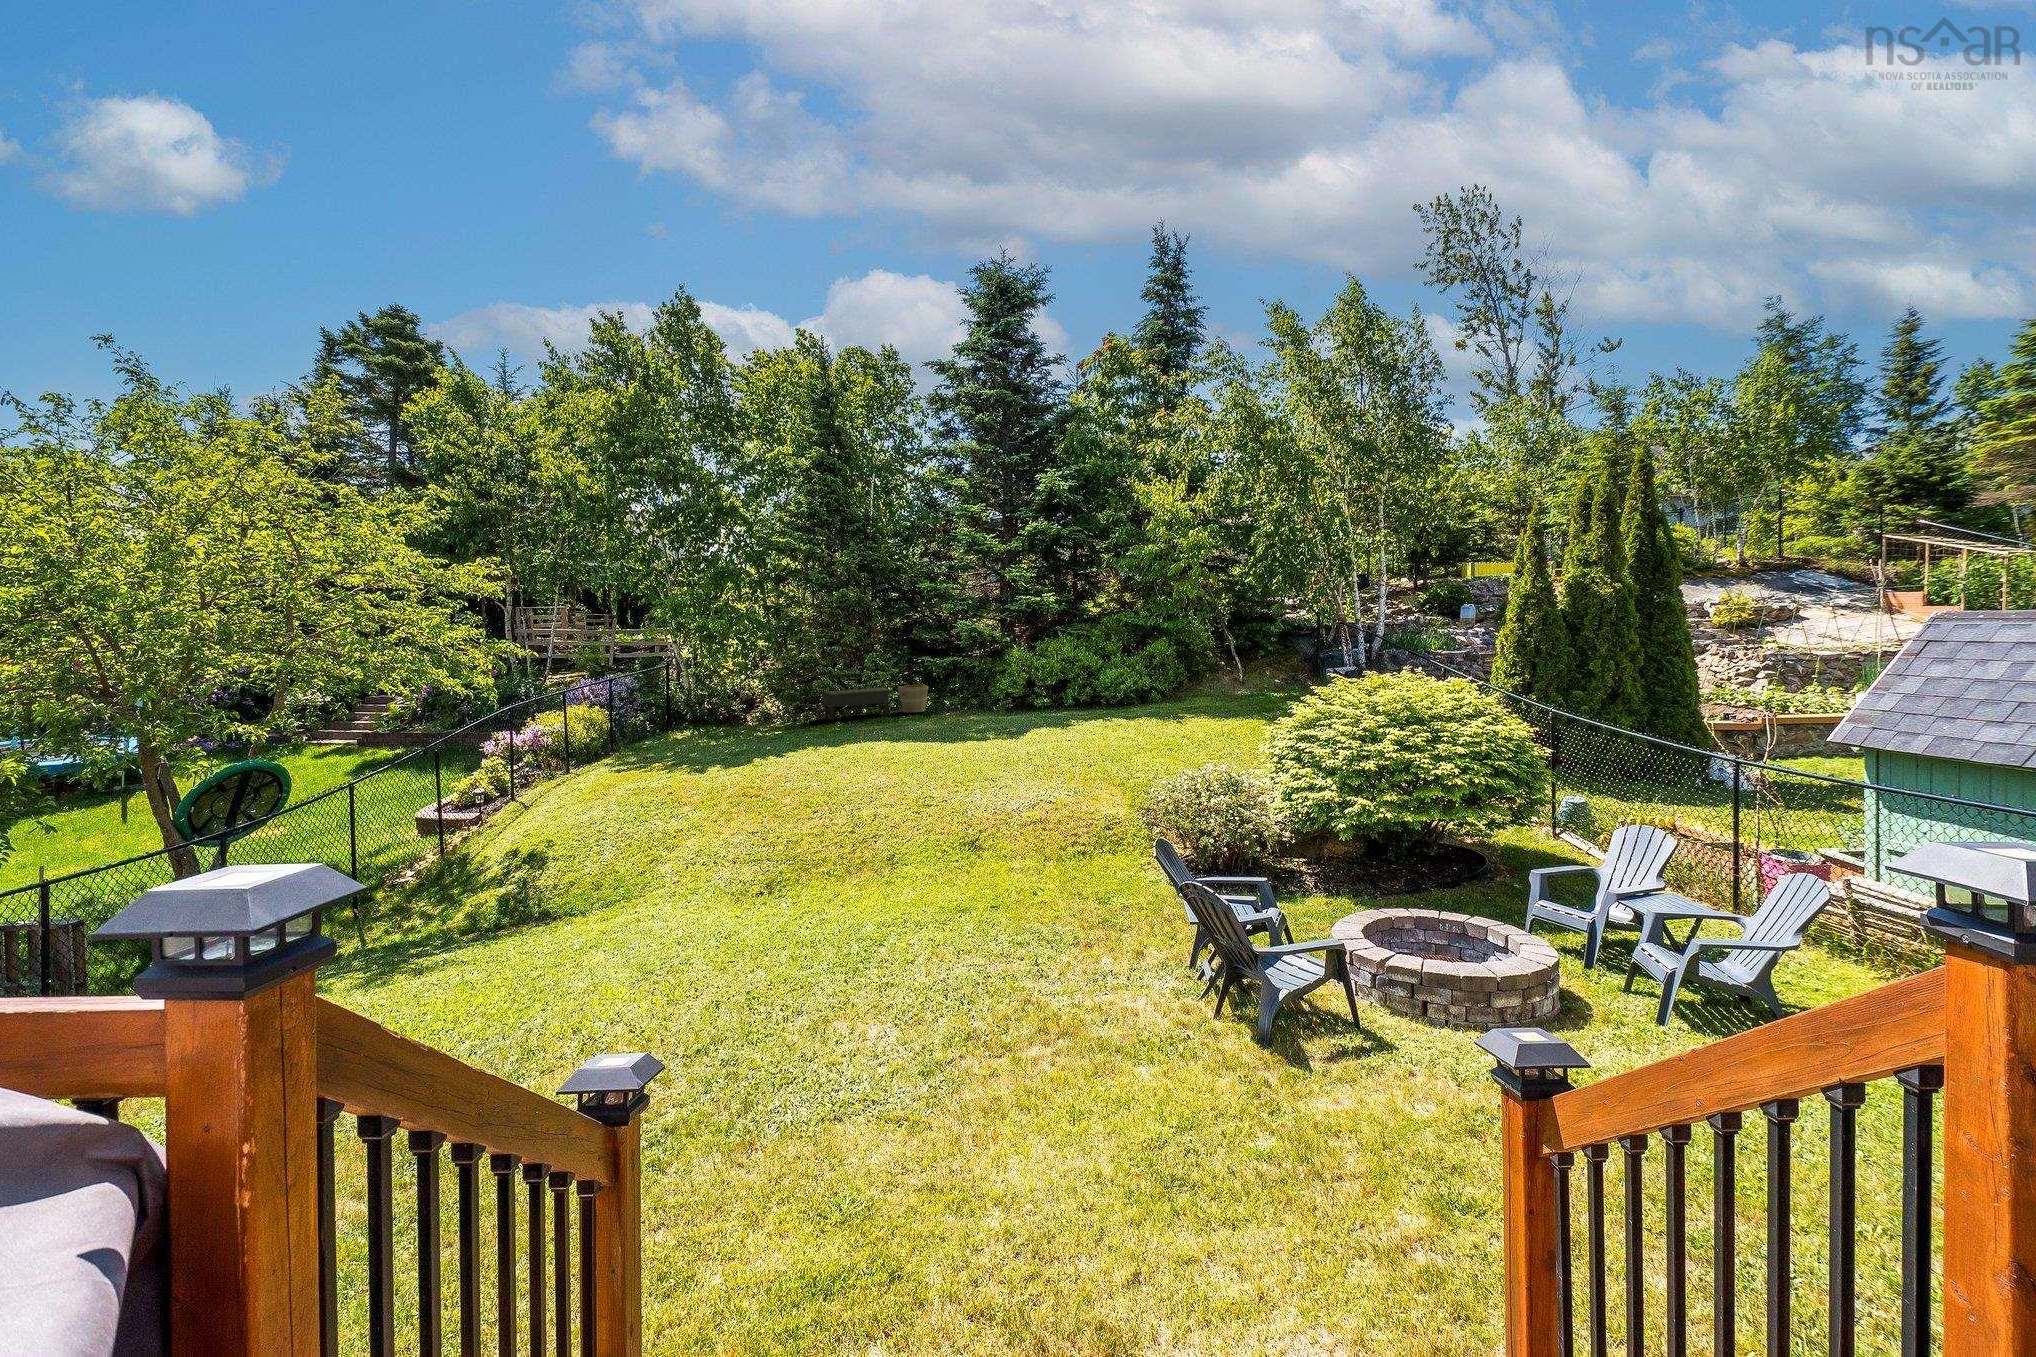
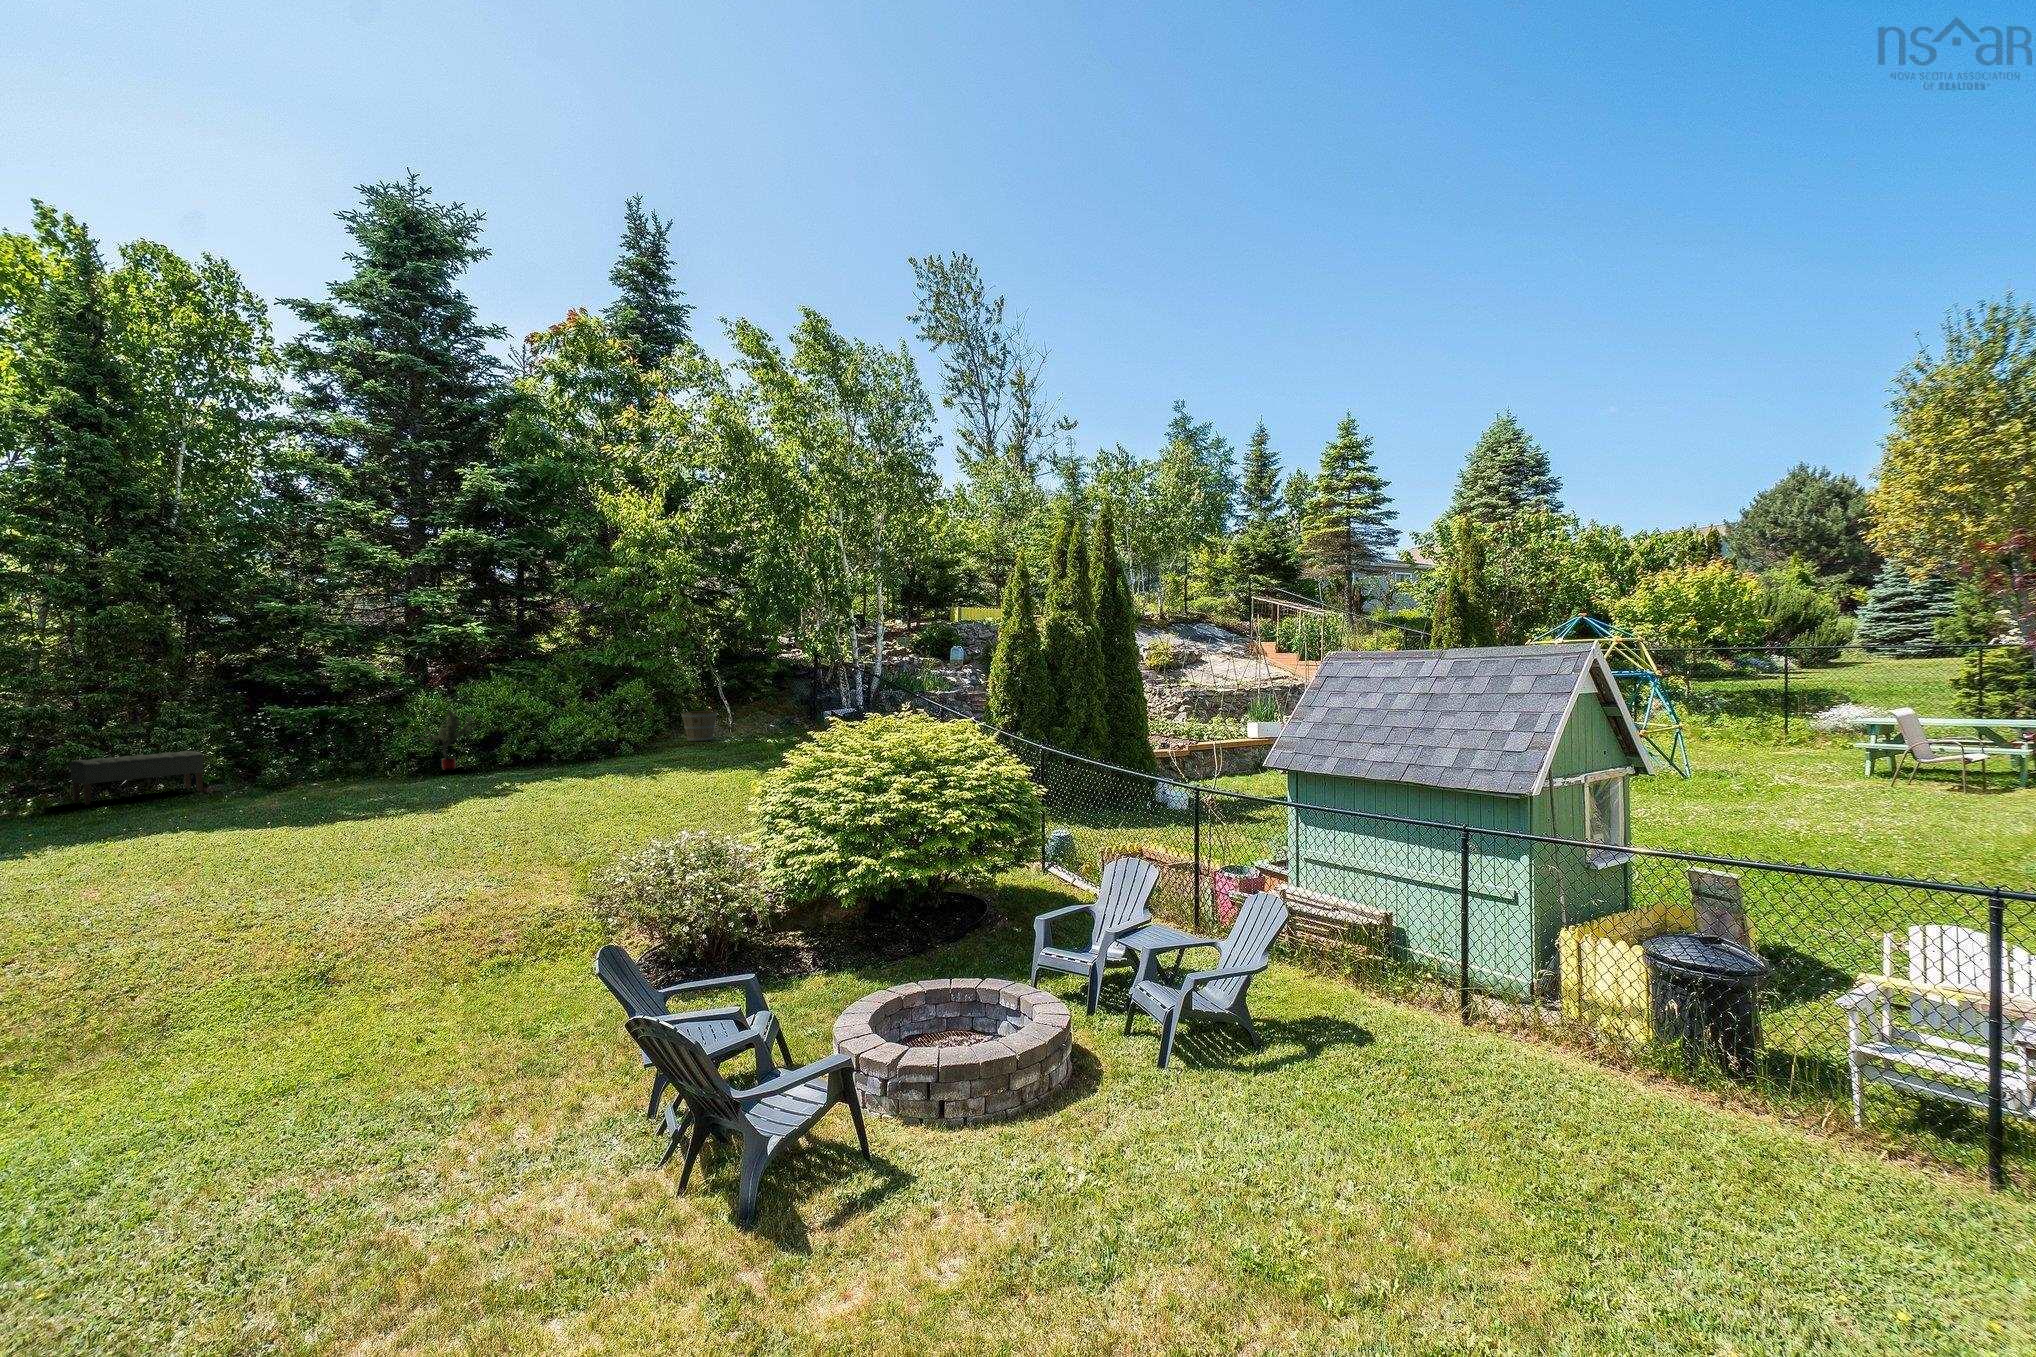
potted tree: none [1012,662,1049,708] -> present [419,710,475,770]
wooden bucket: present [898,684,928,713] -> present [681,711,717,741]

